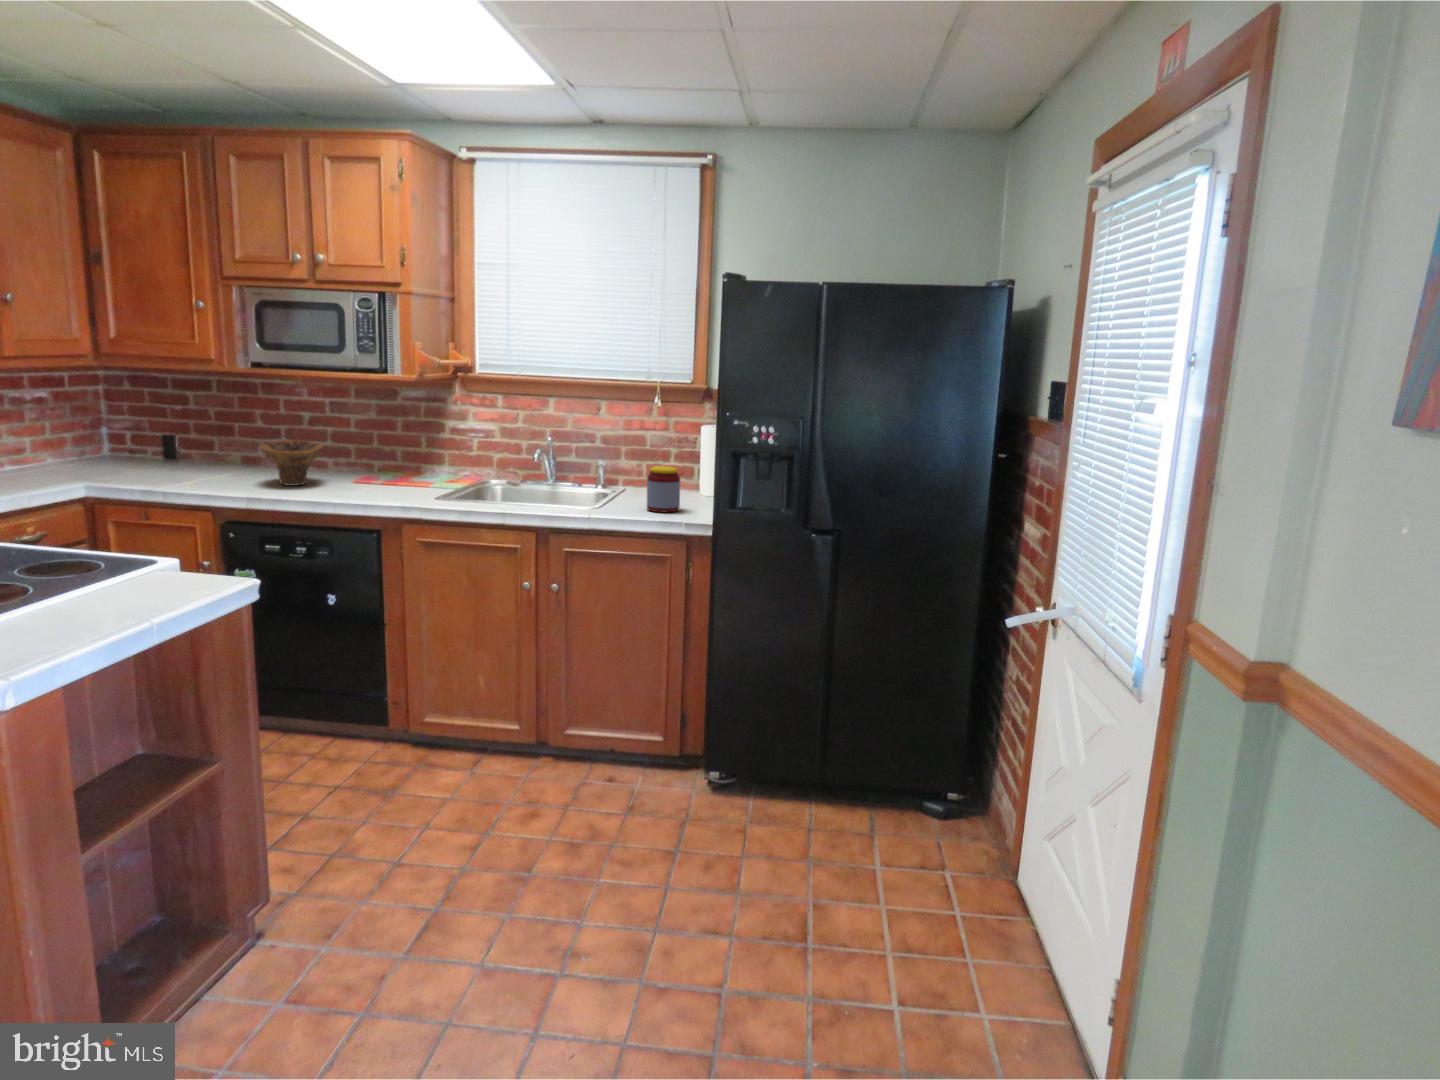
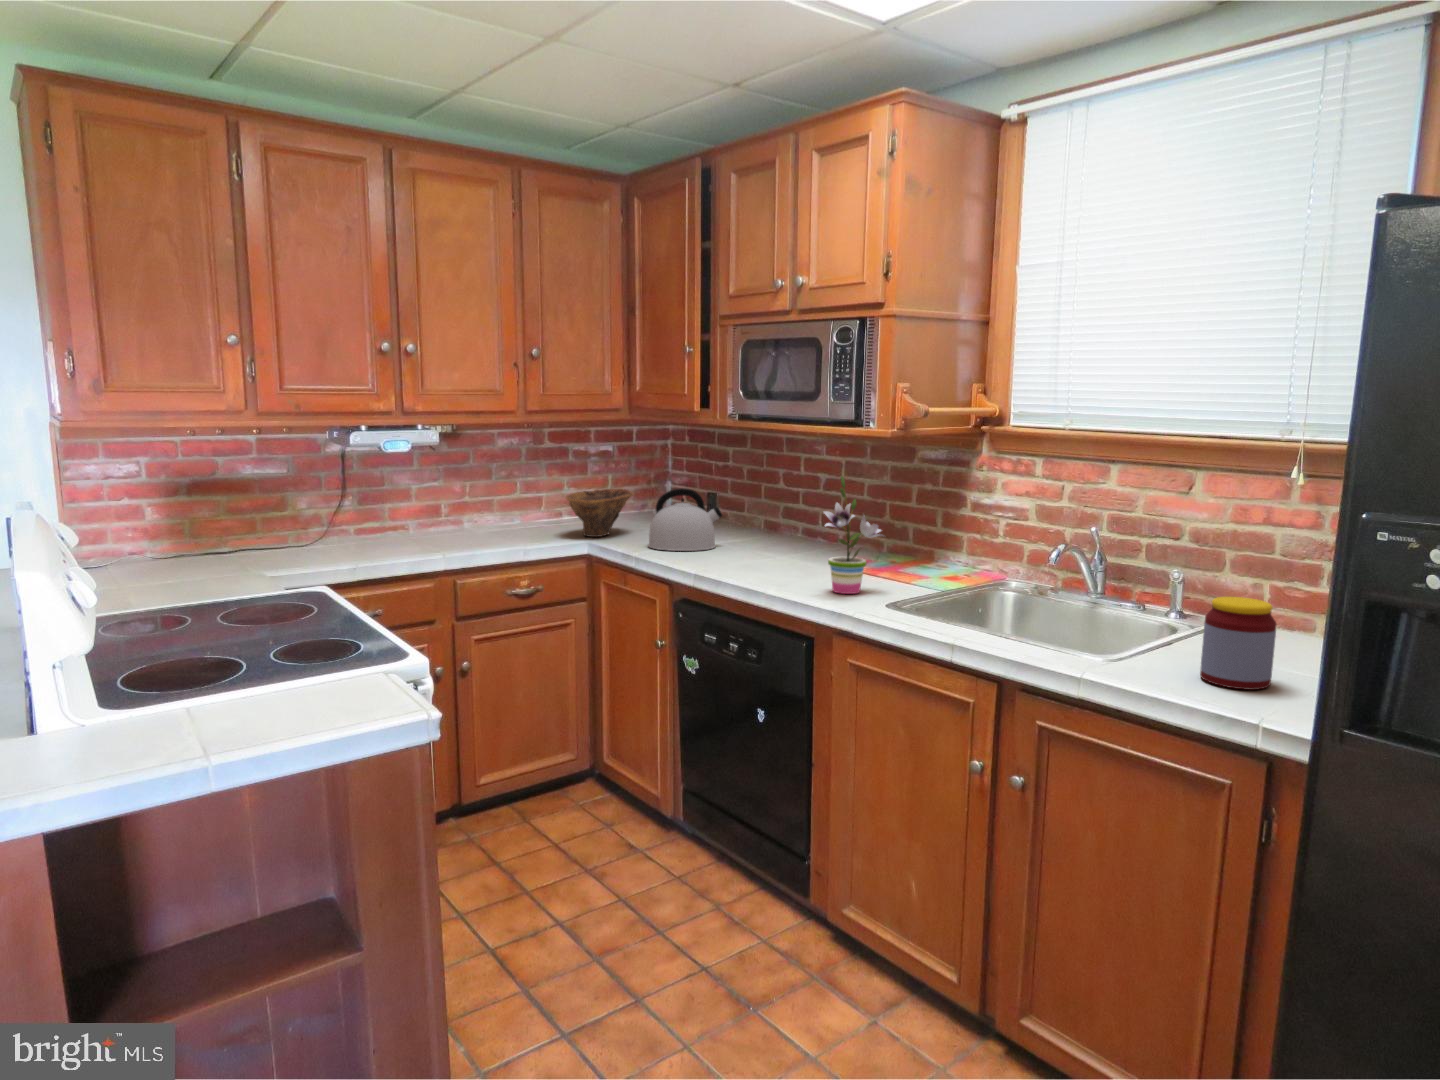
potted plant: none [375,411,419,496] -> present [824,477,882,594]
kettle: none [156,428,228,483] -> present [648,488,722,551]
bowl: present [261,440,323,486] -> present [566,489,633,537]

